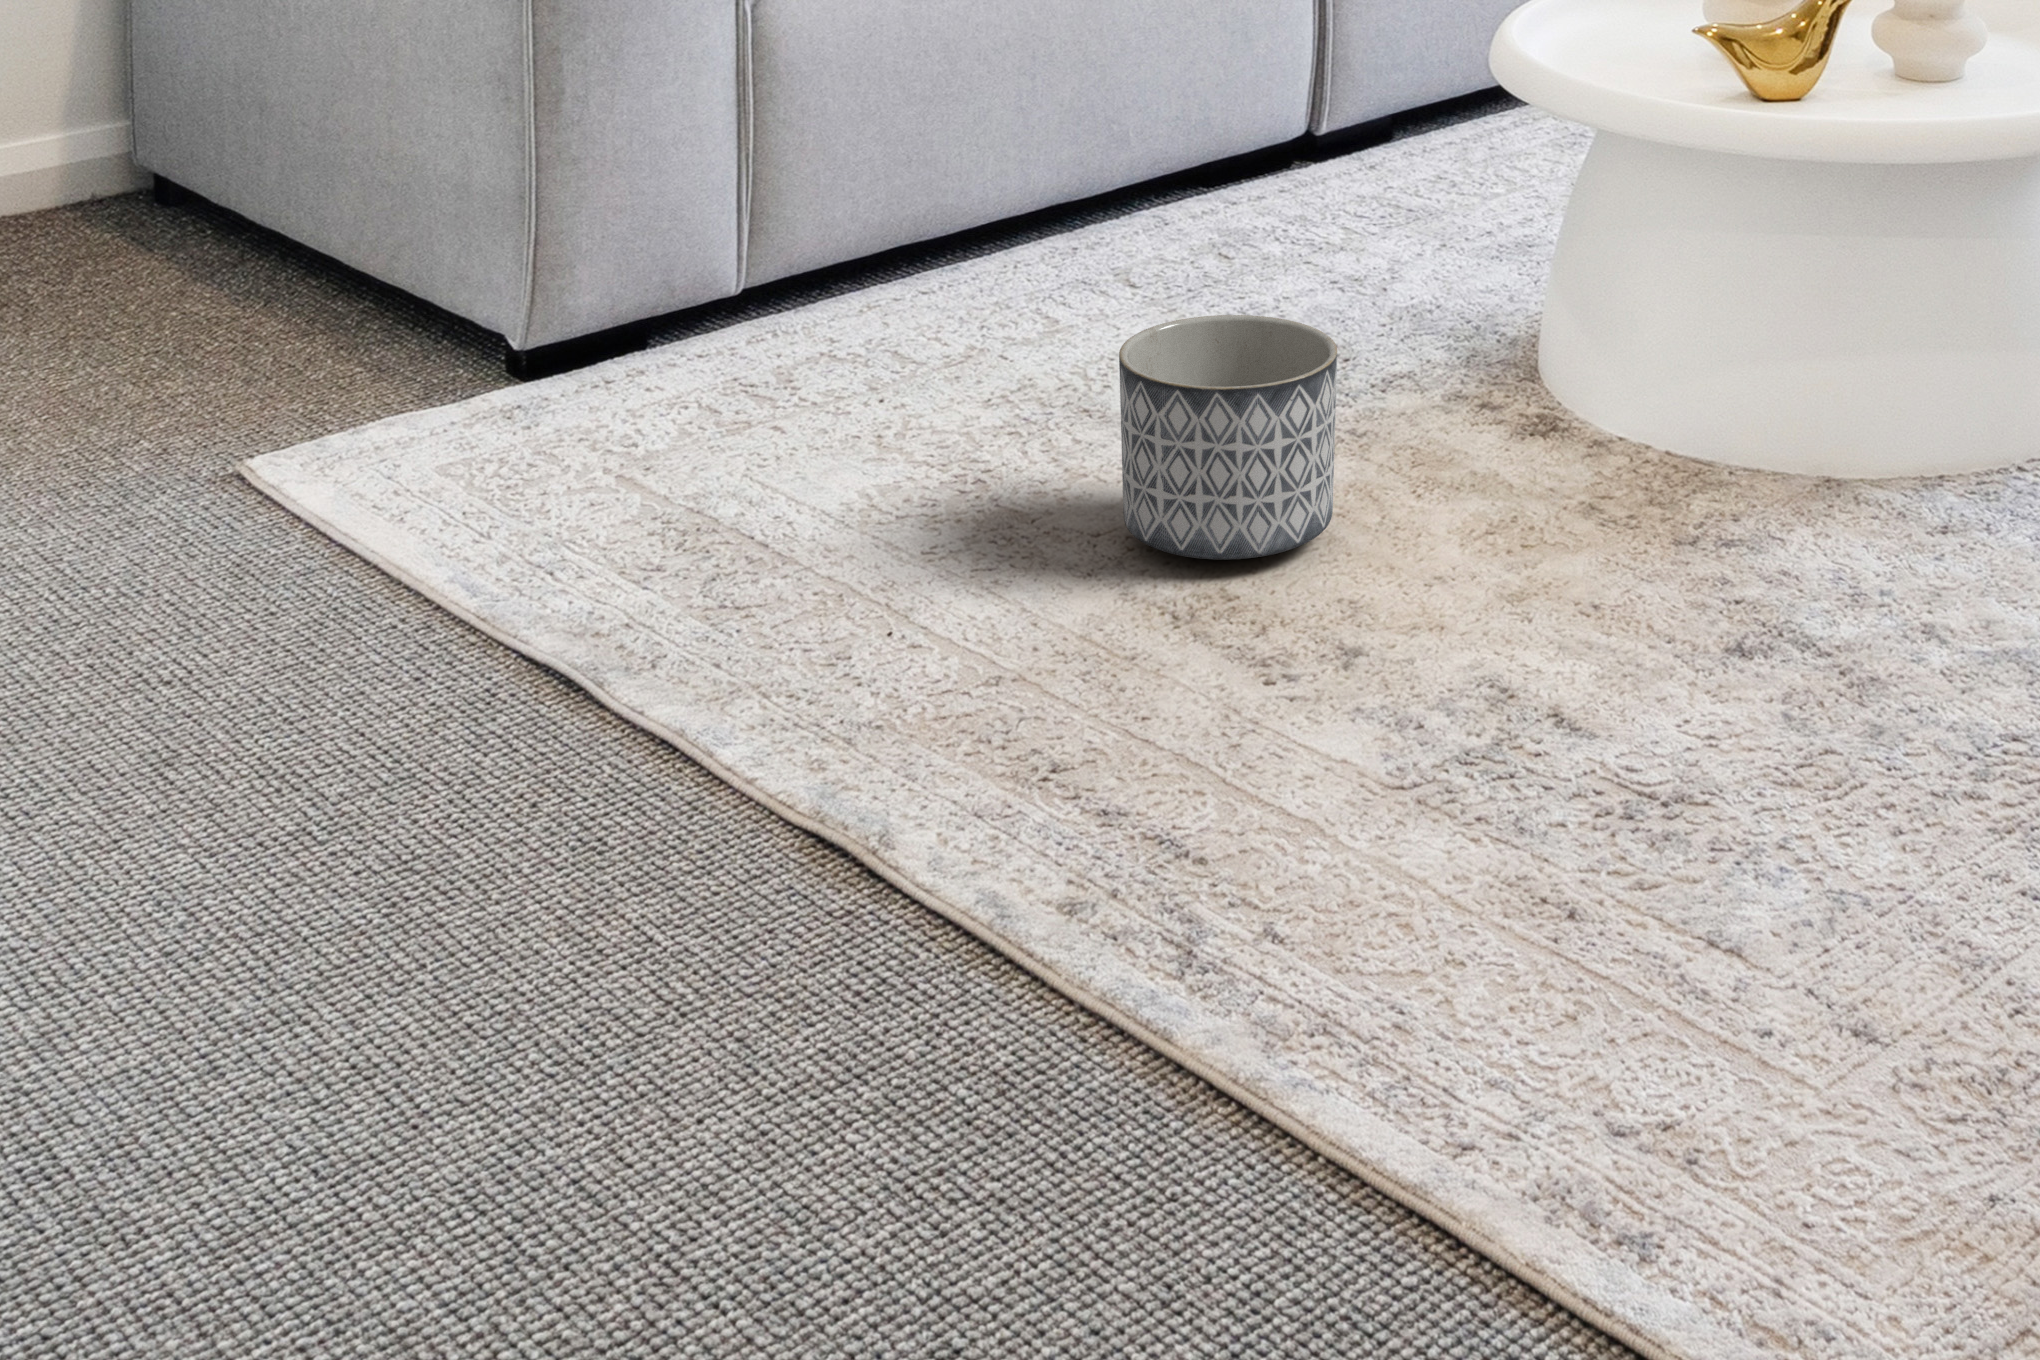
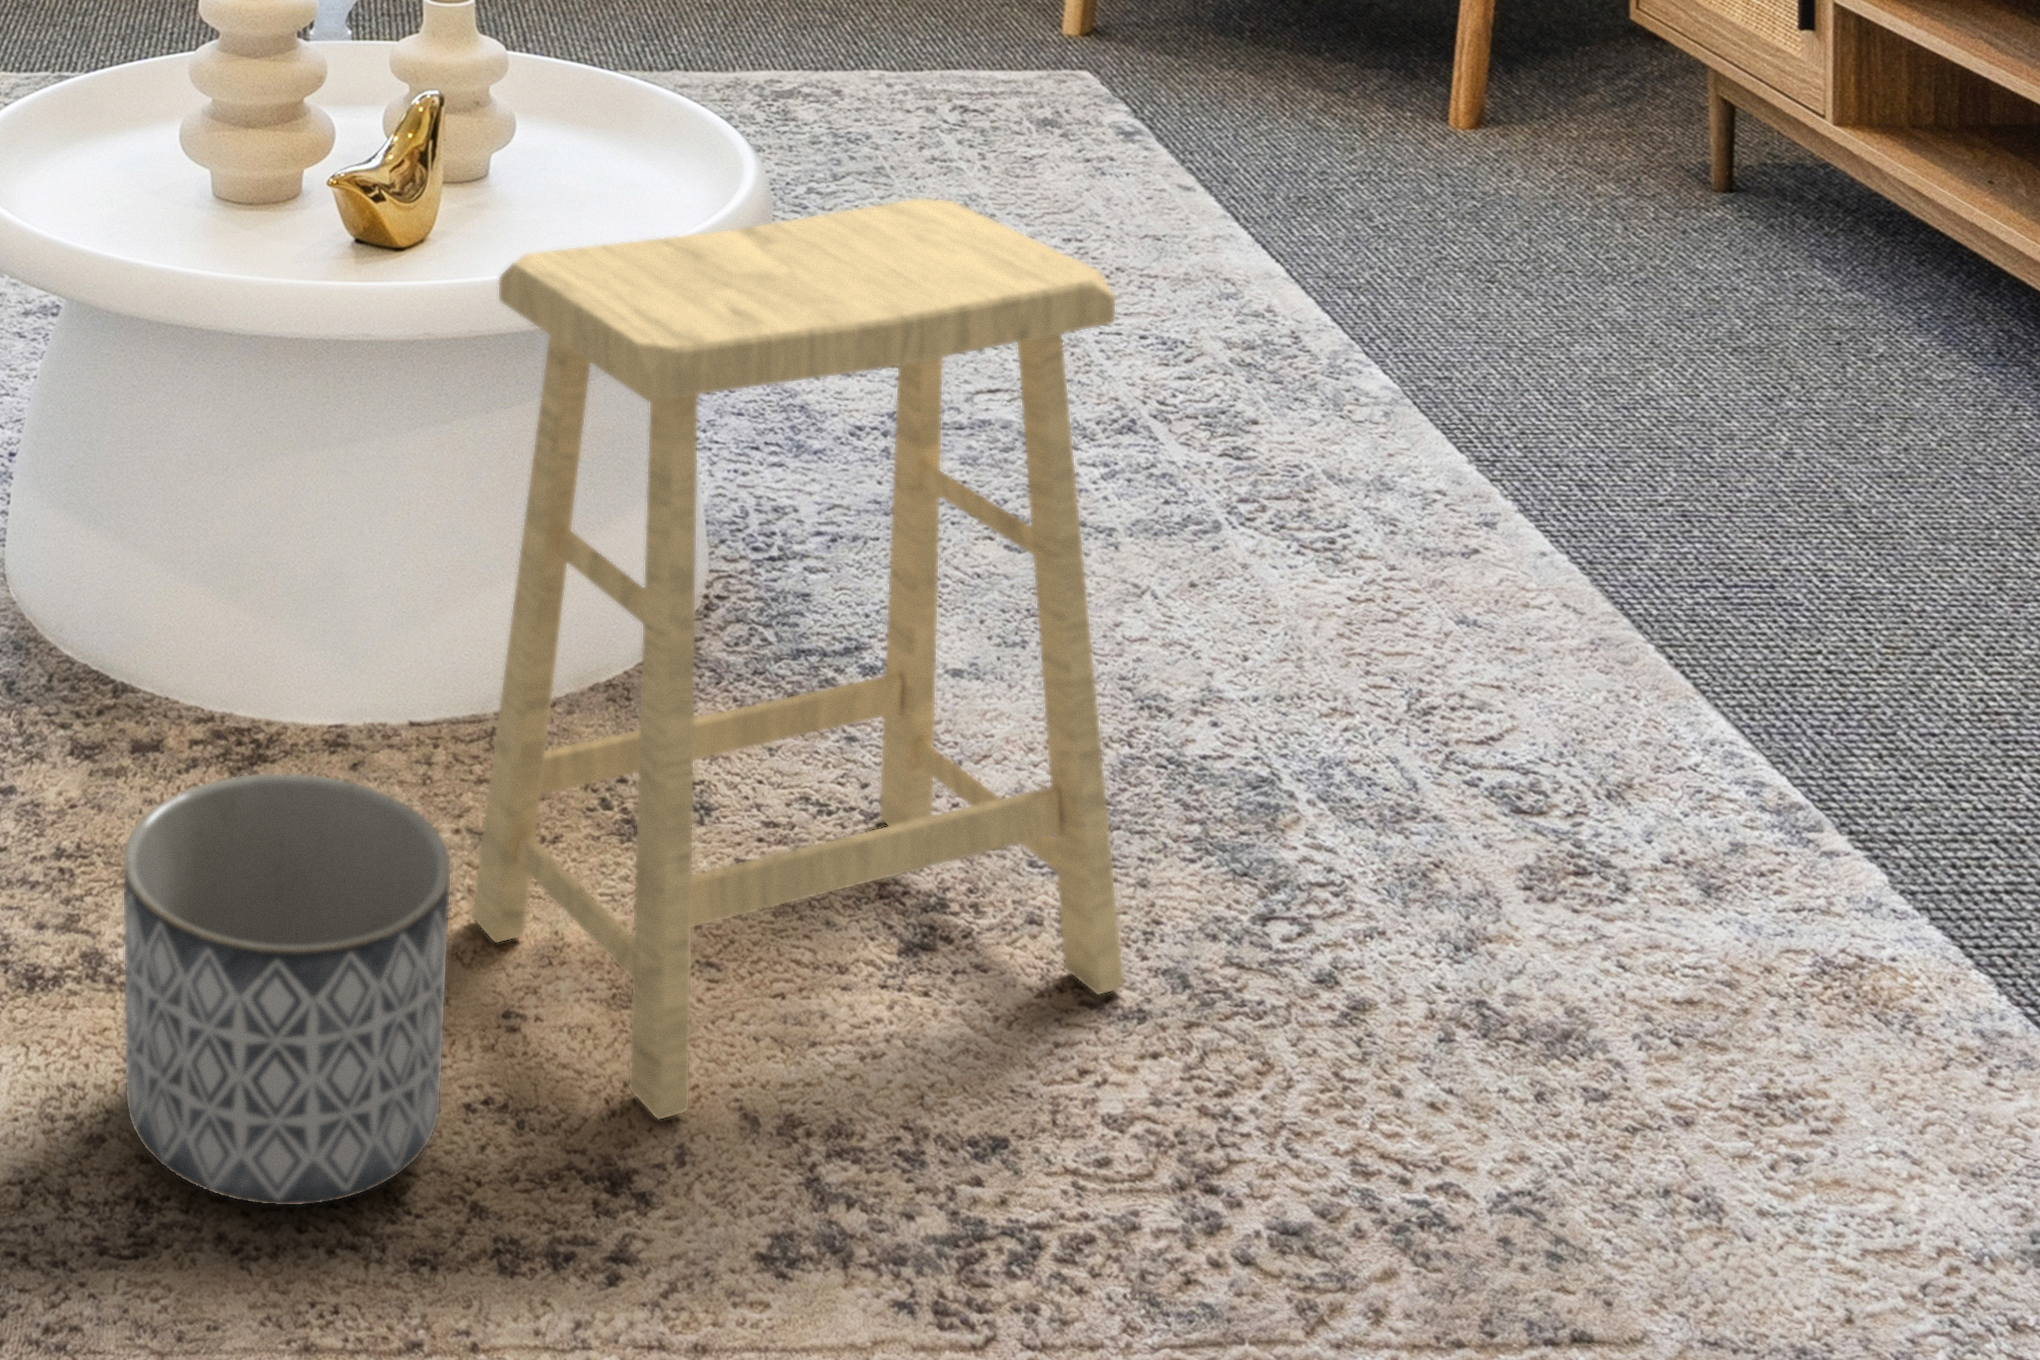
footstool: none [1417,12,1891,670] -> present [472,199,1123,1119]

